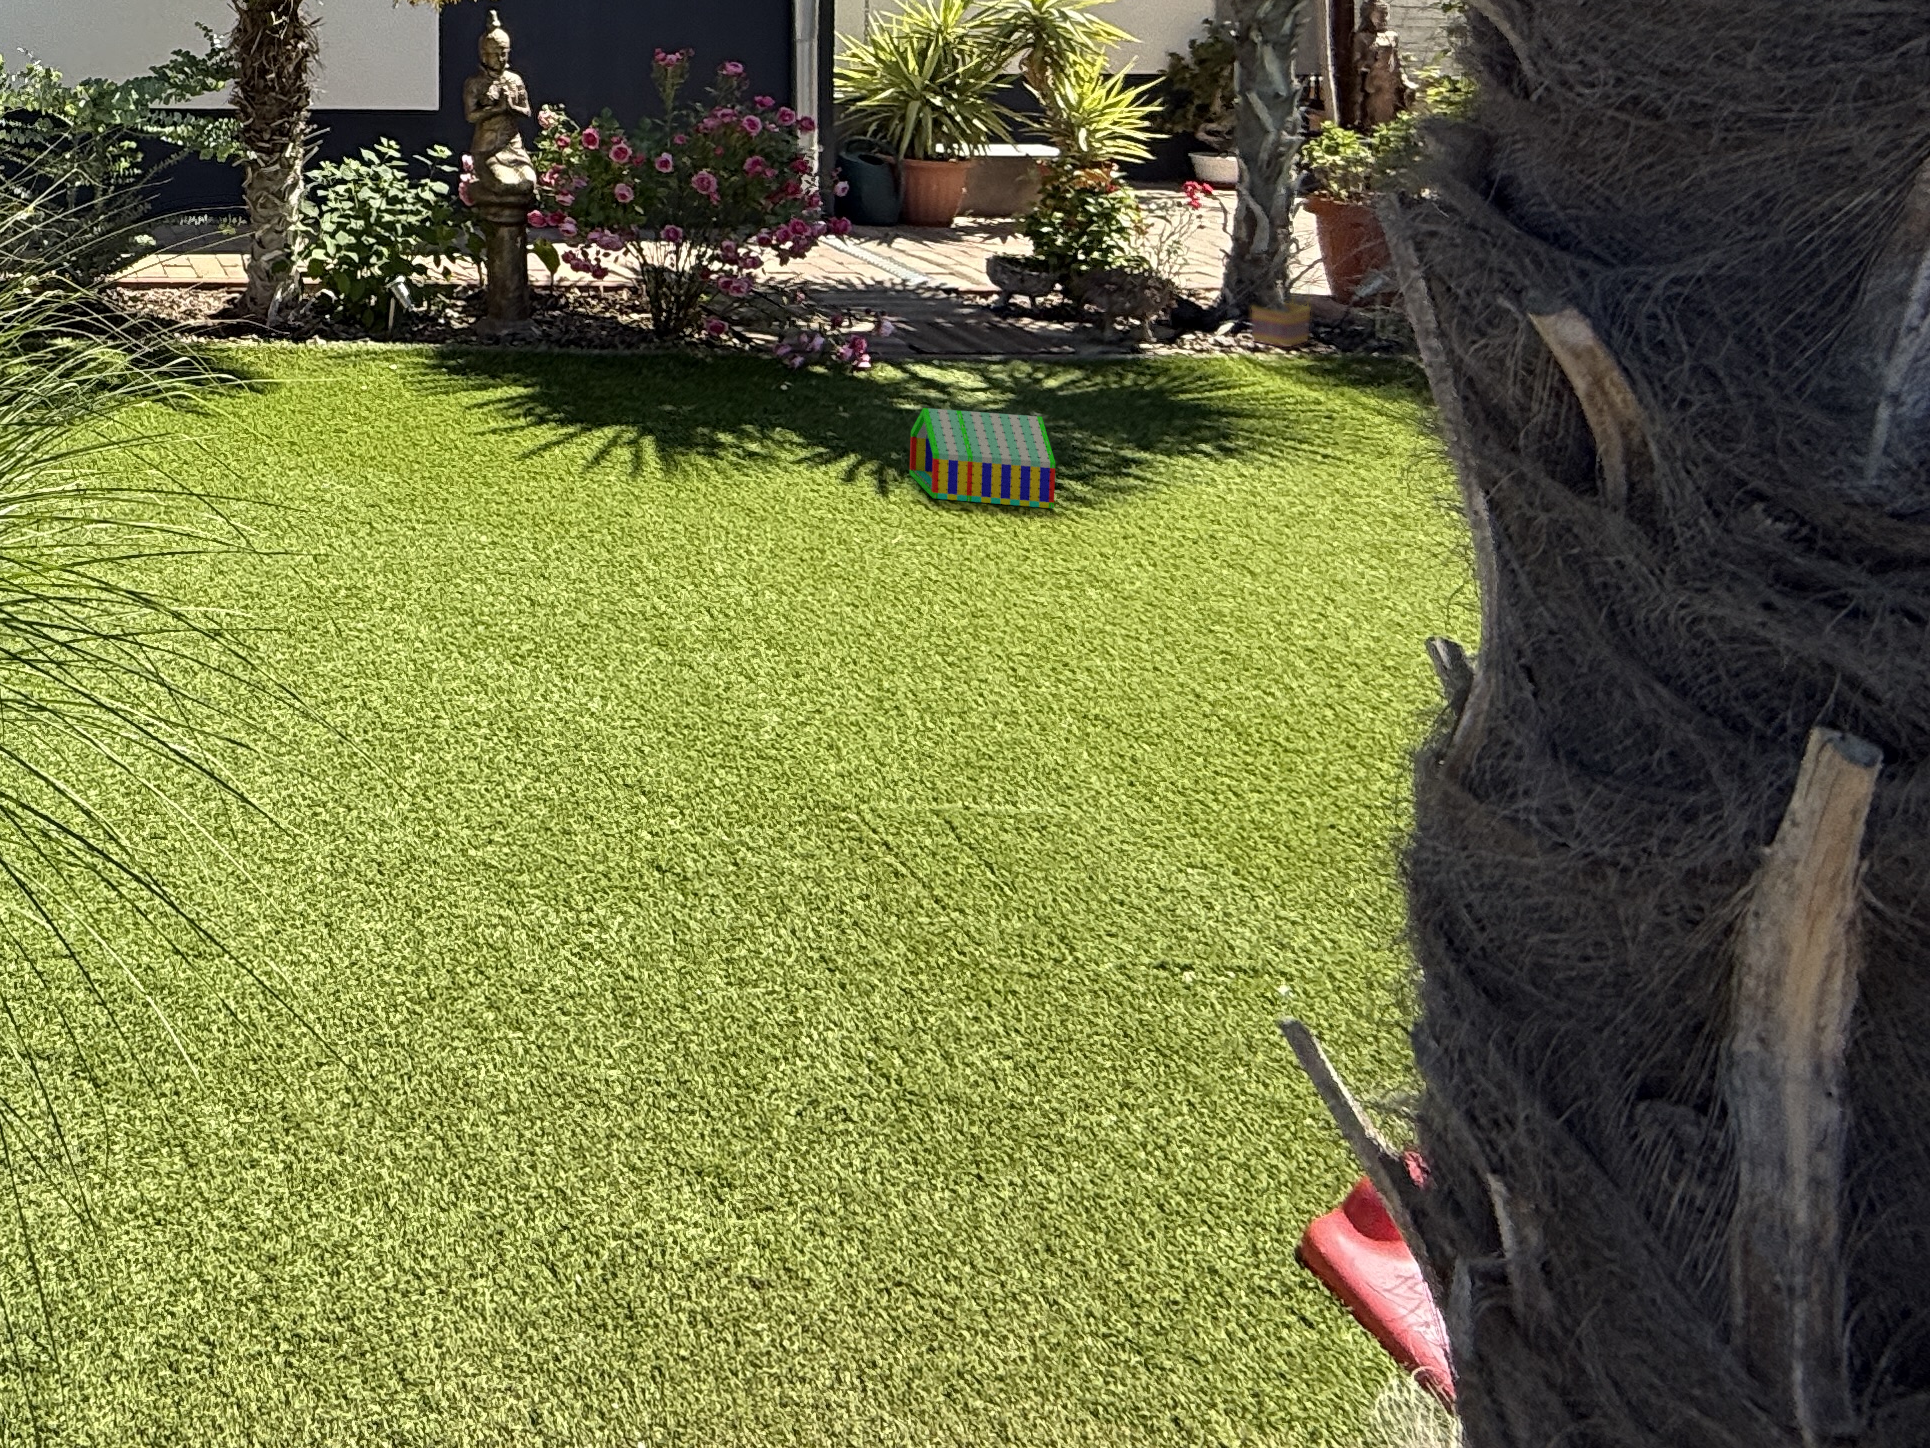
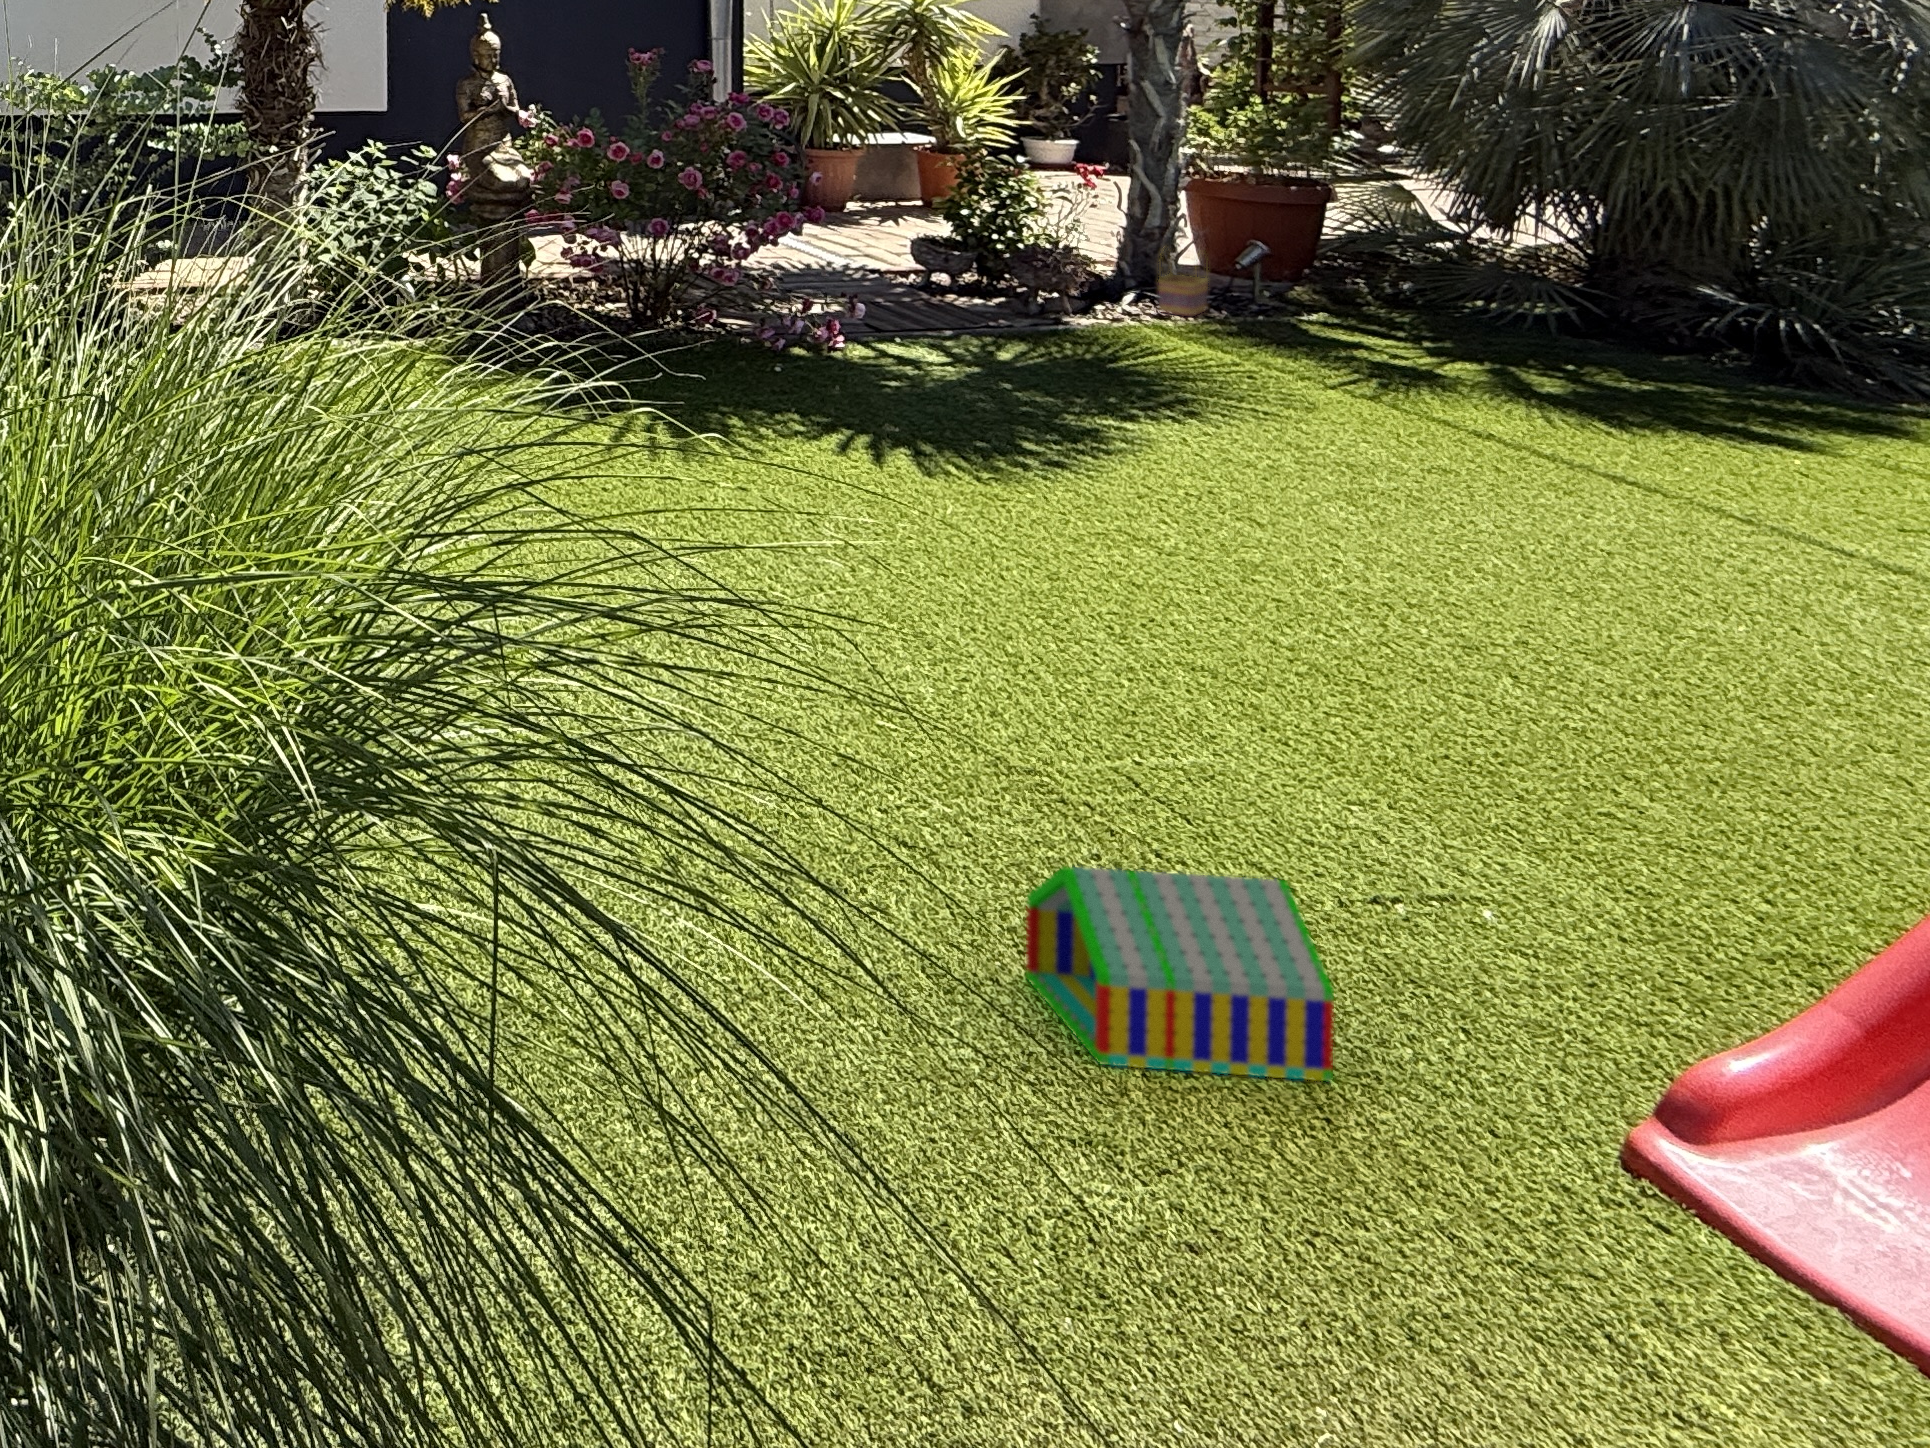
toy house: present [910,408,1055,508] -> present [1026,867,1334,1081]

